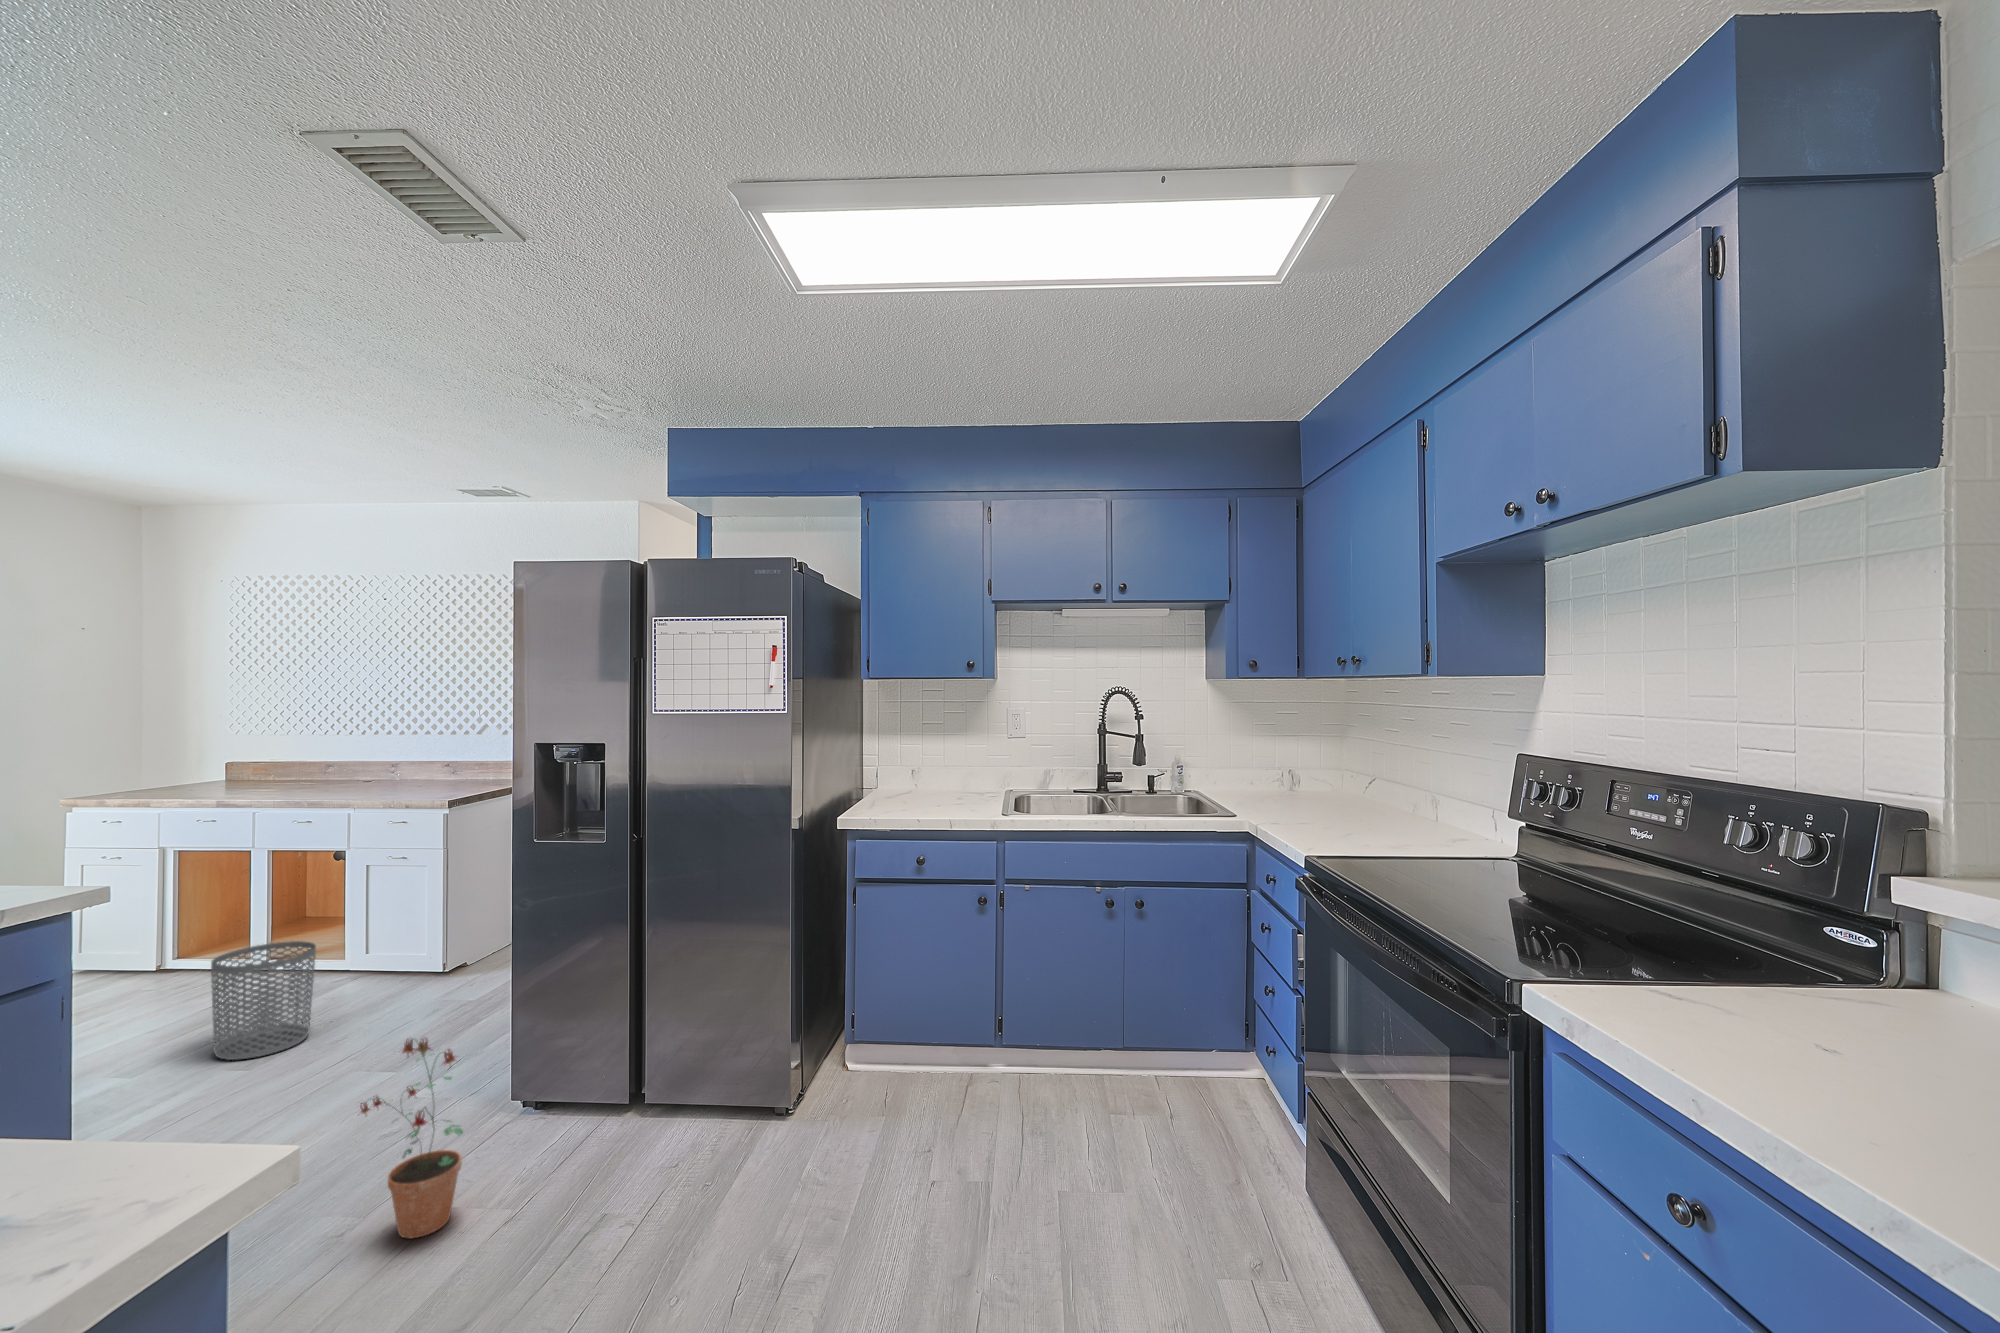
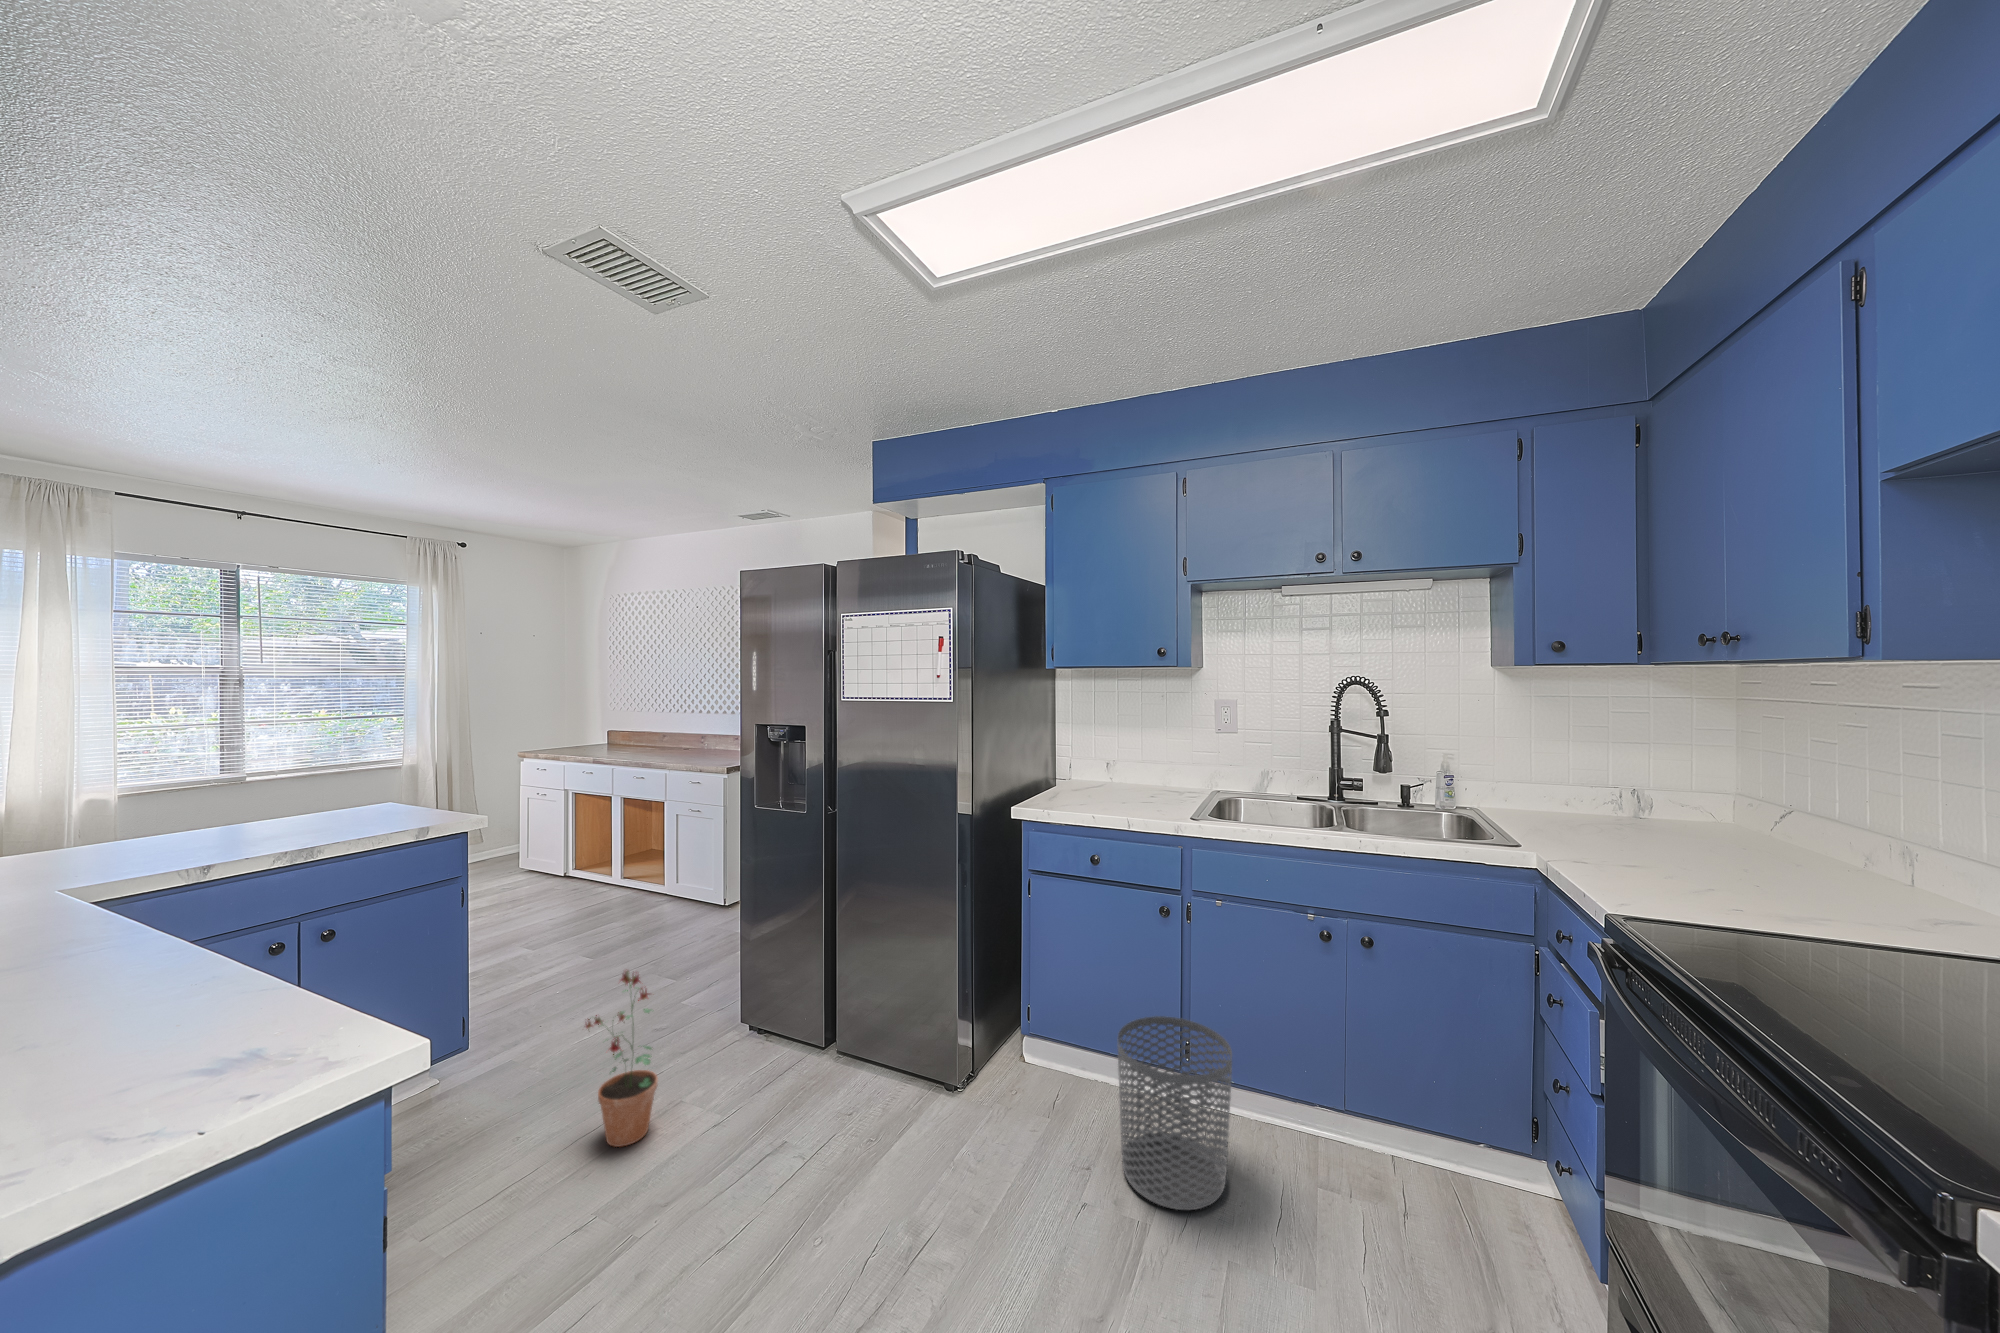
waste bin: present [211,941,316,1060] -> present [1117,1016,1232,1210]

